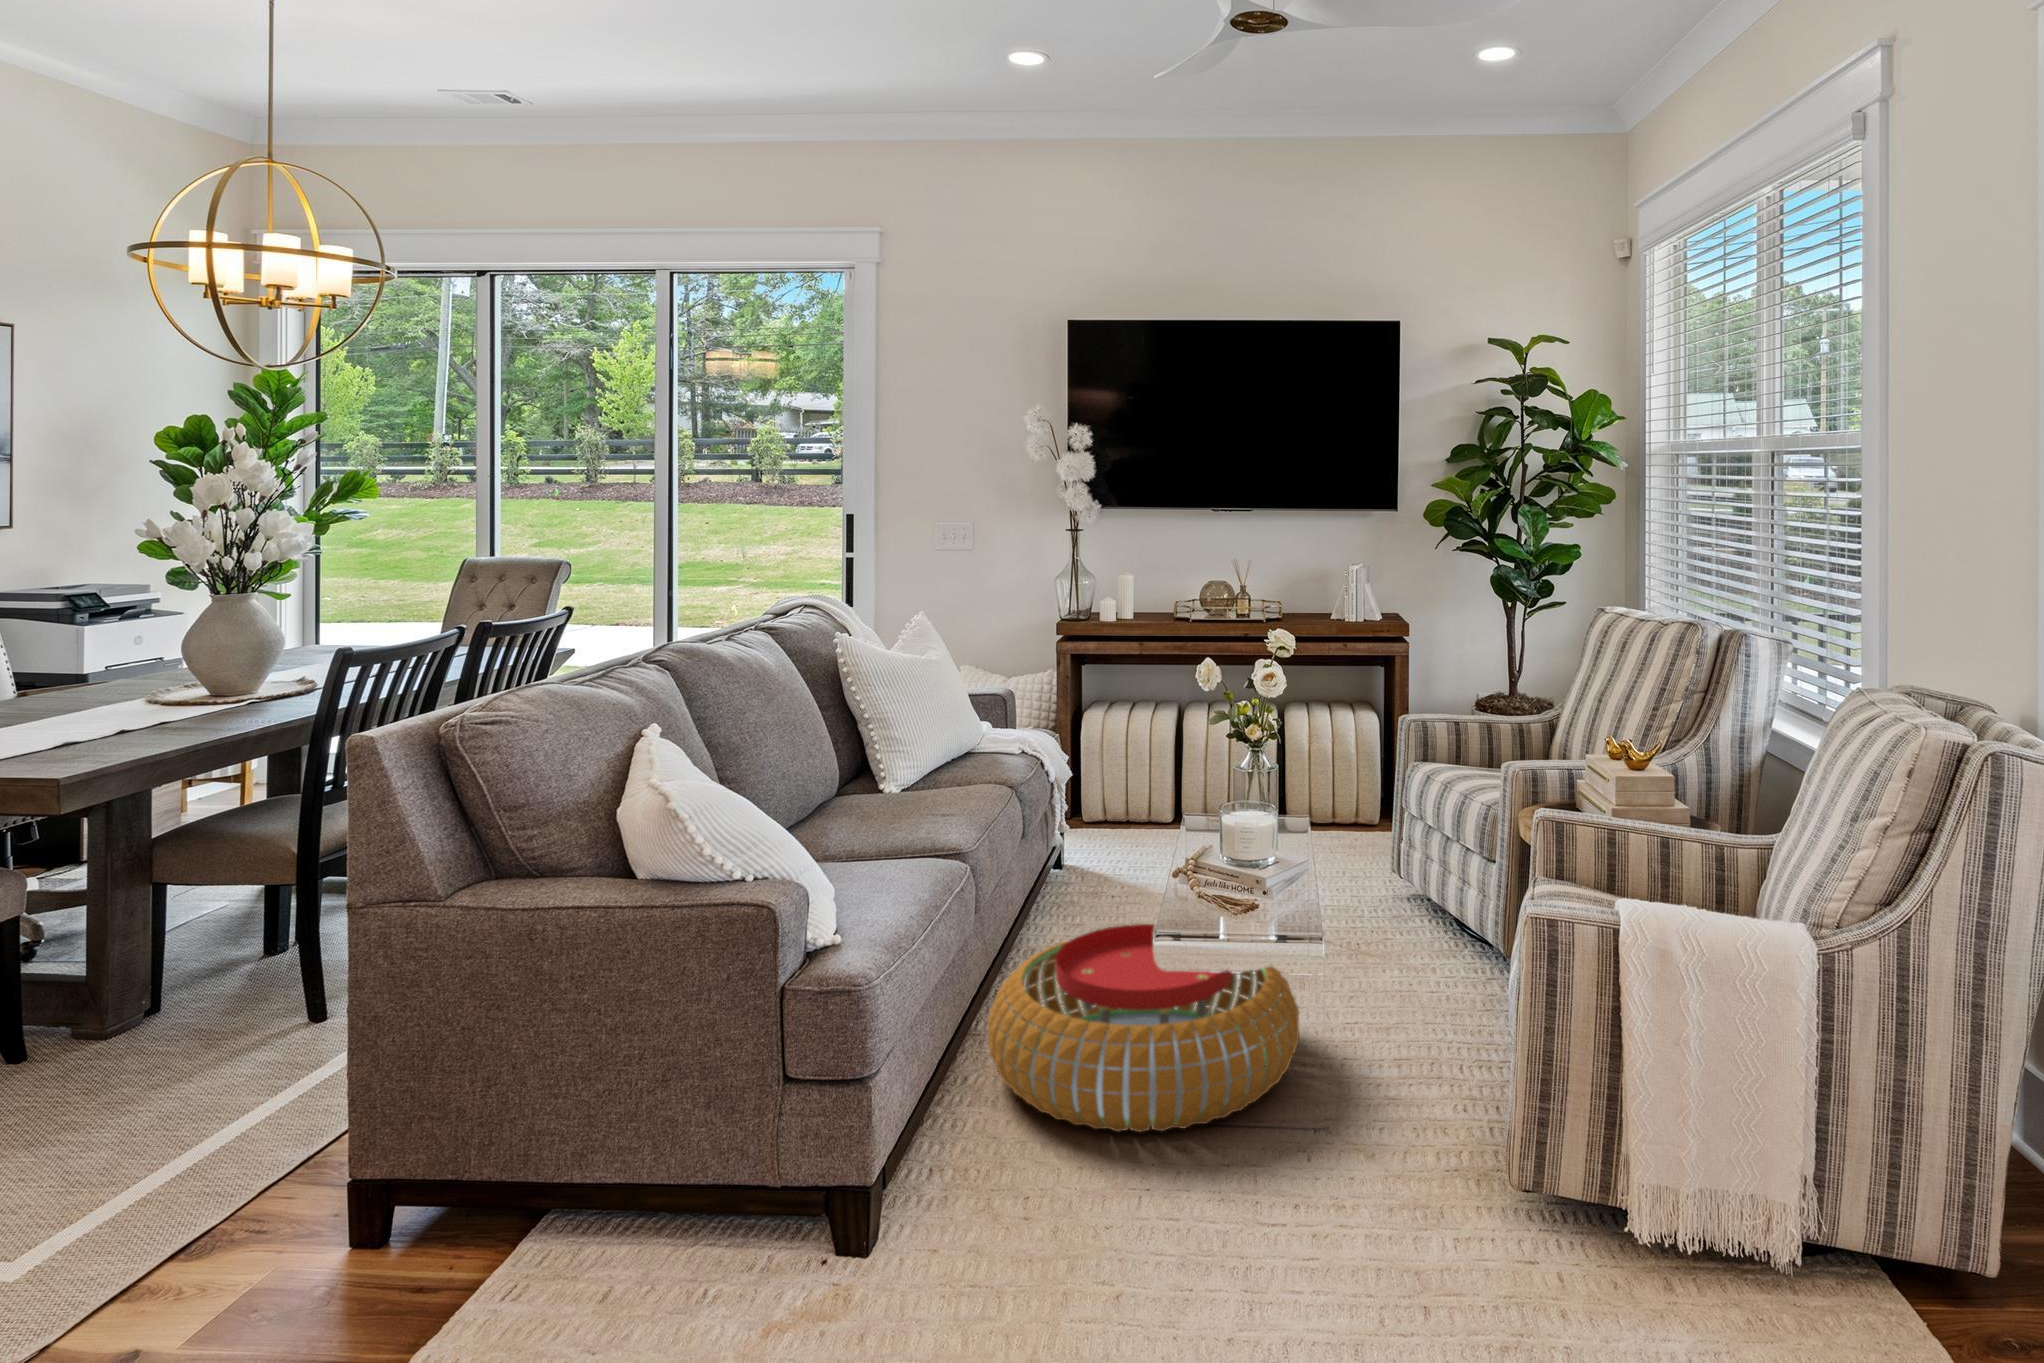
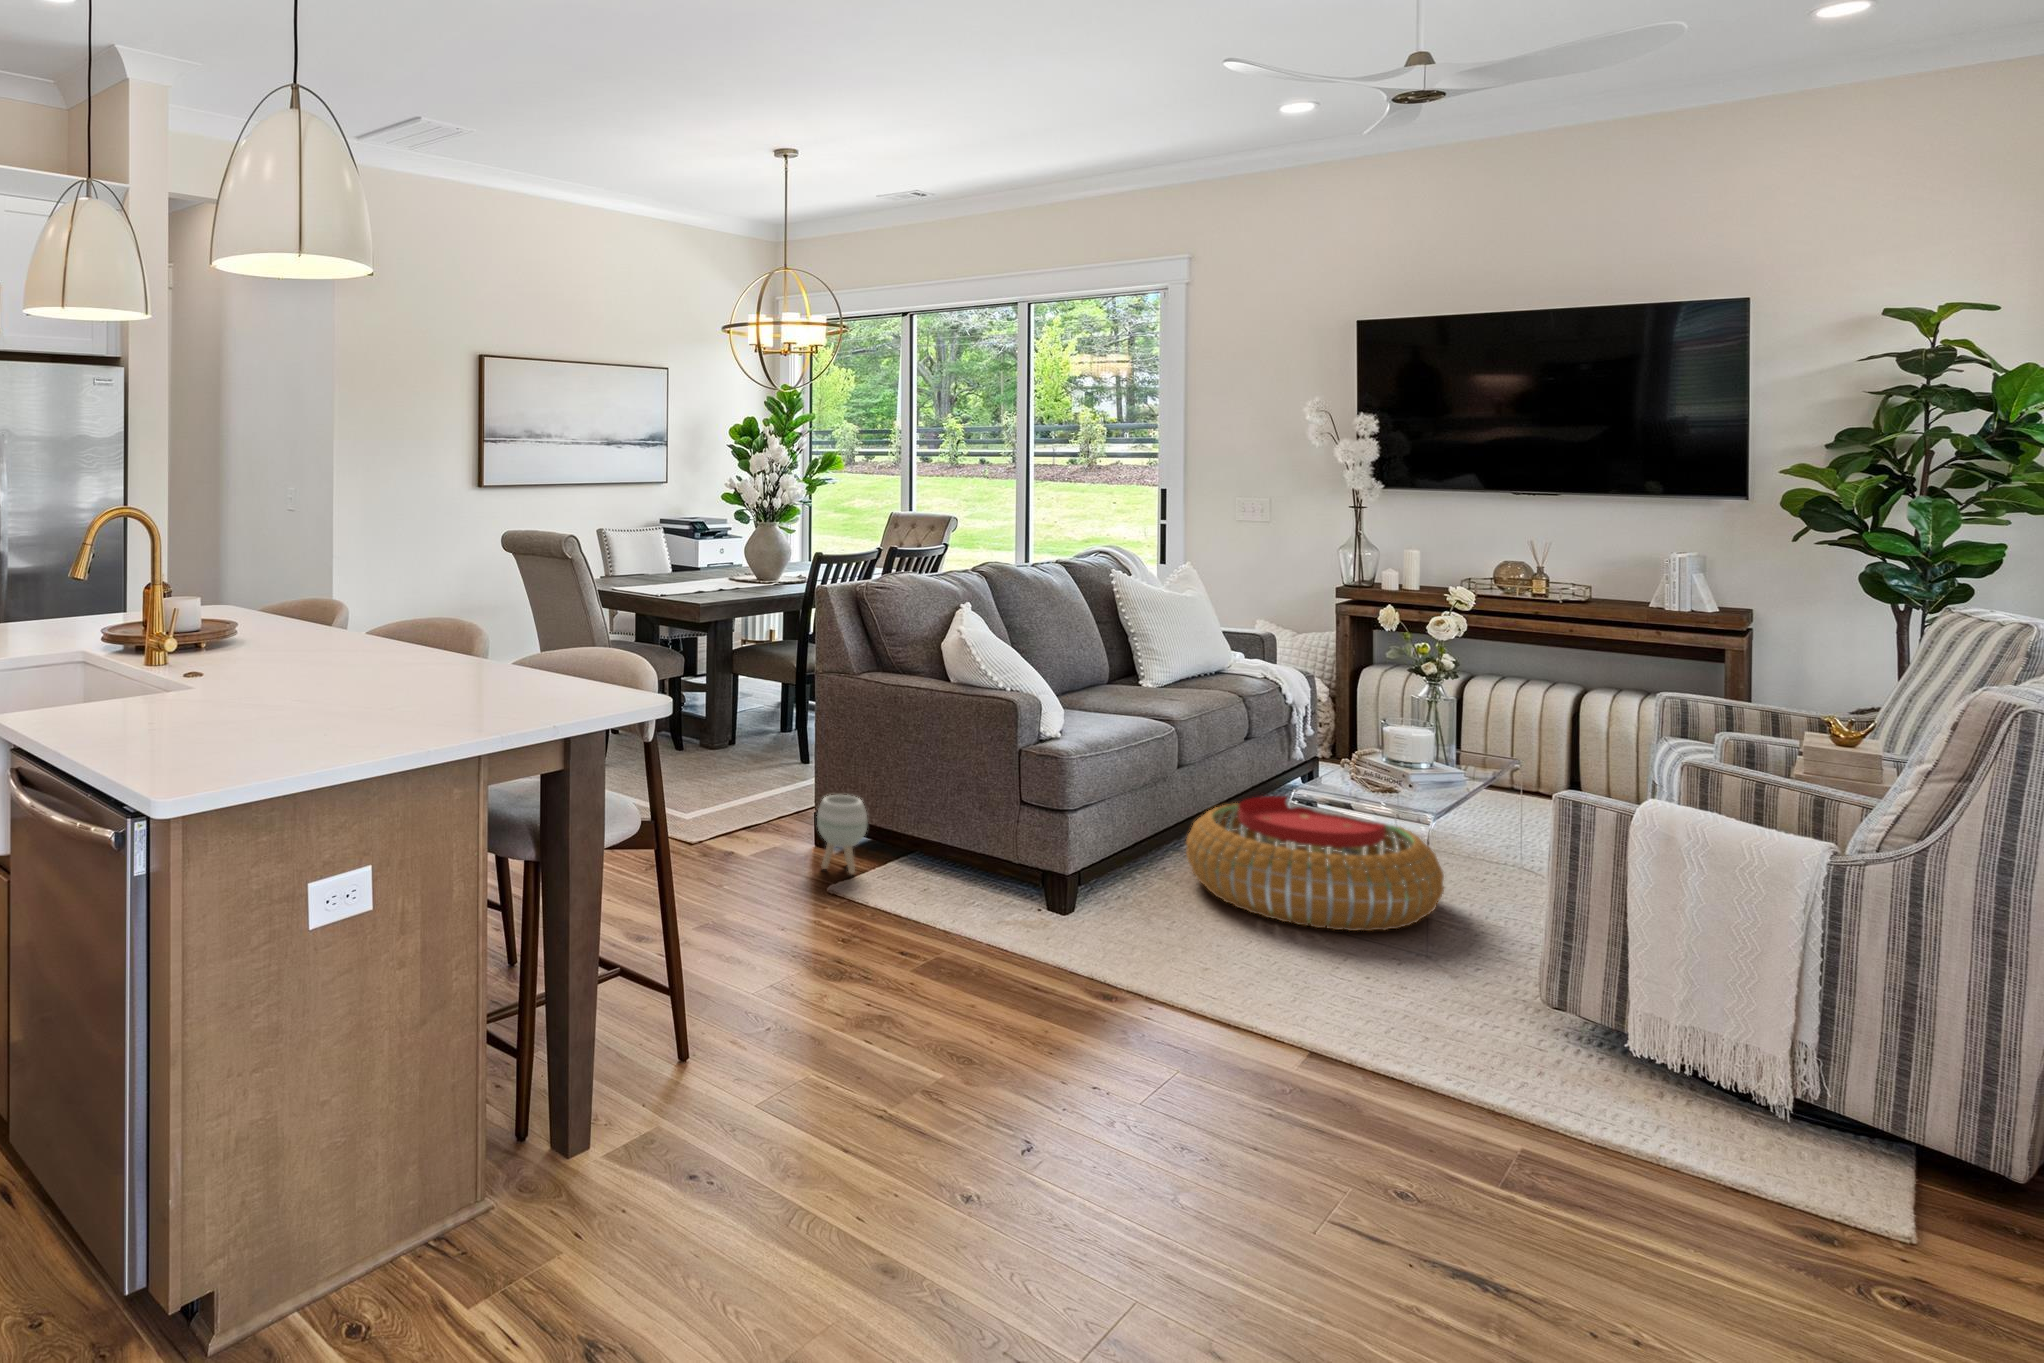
planter: none [360,1126,471,1293] -> present [817,795,868,874]

